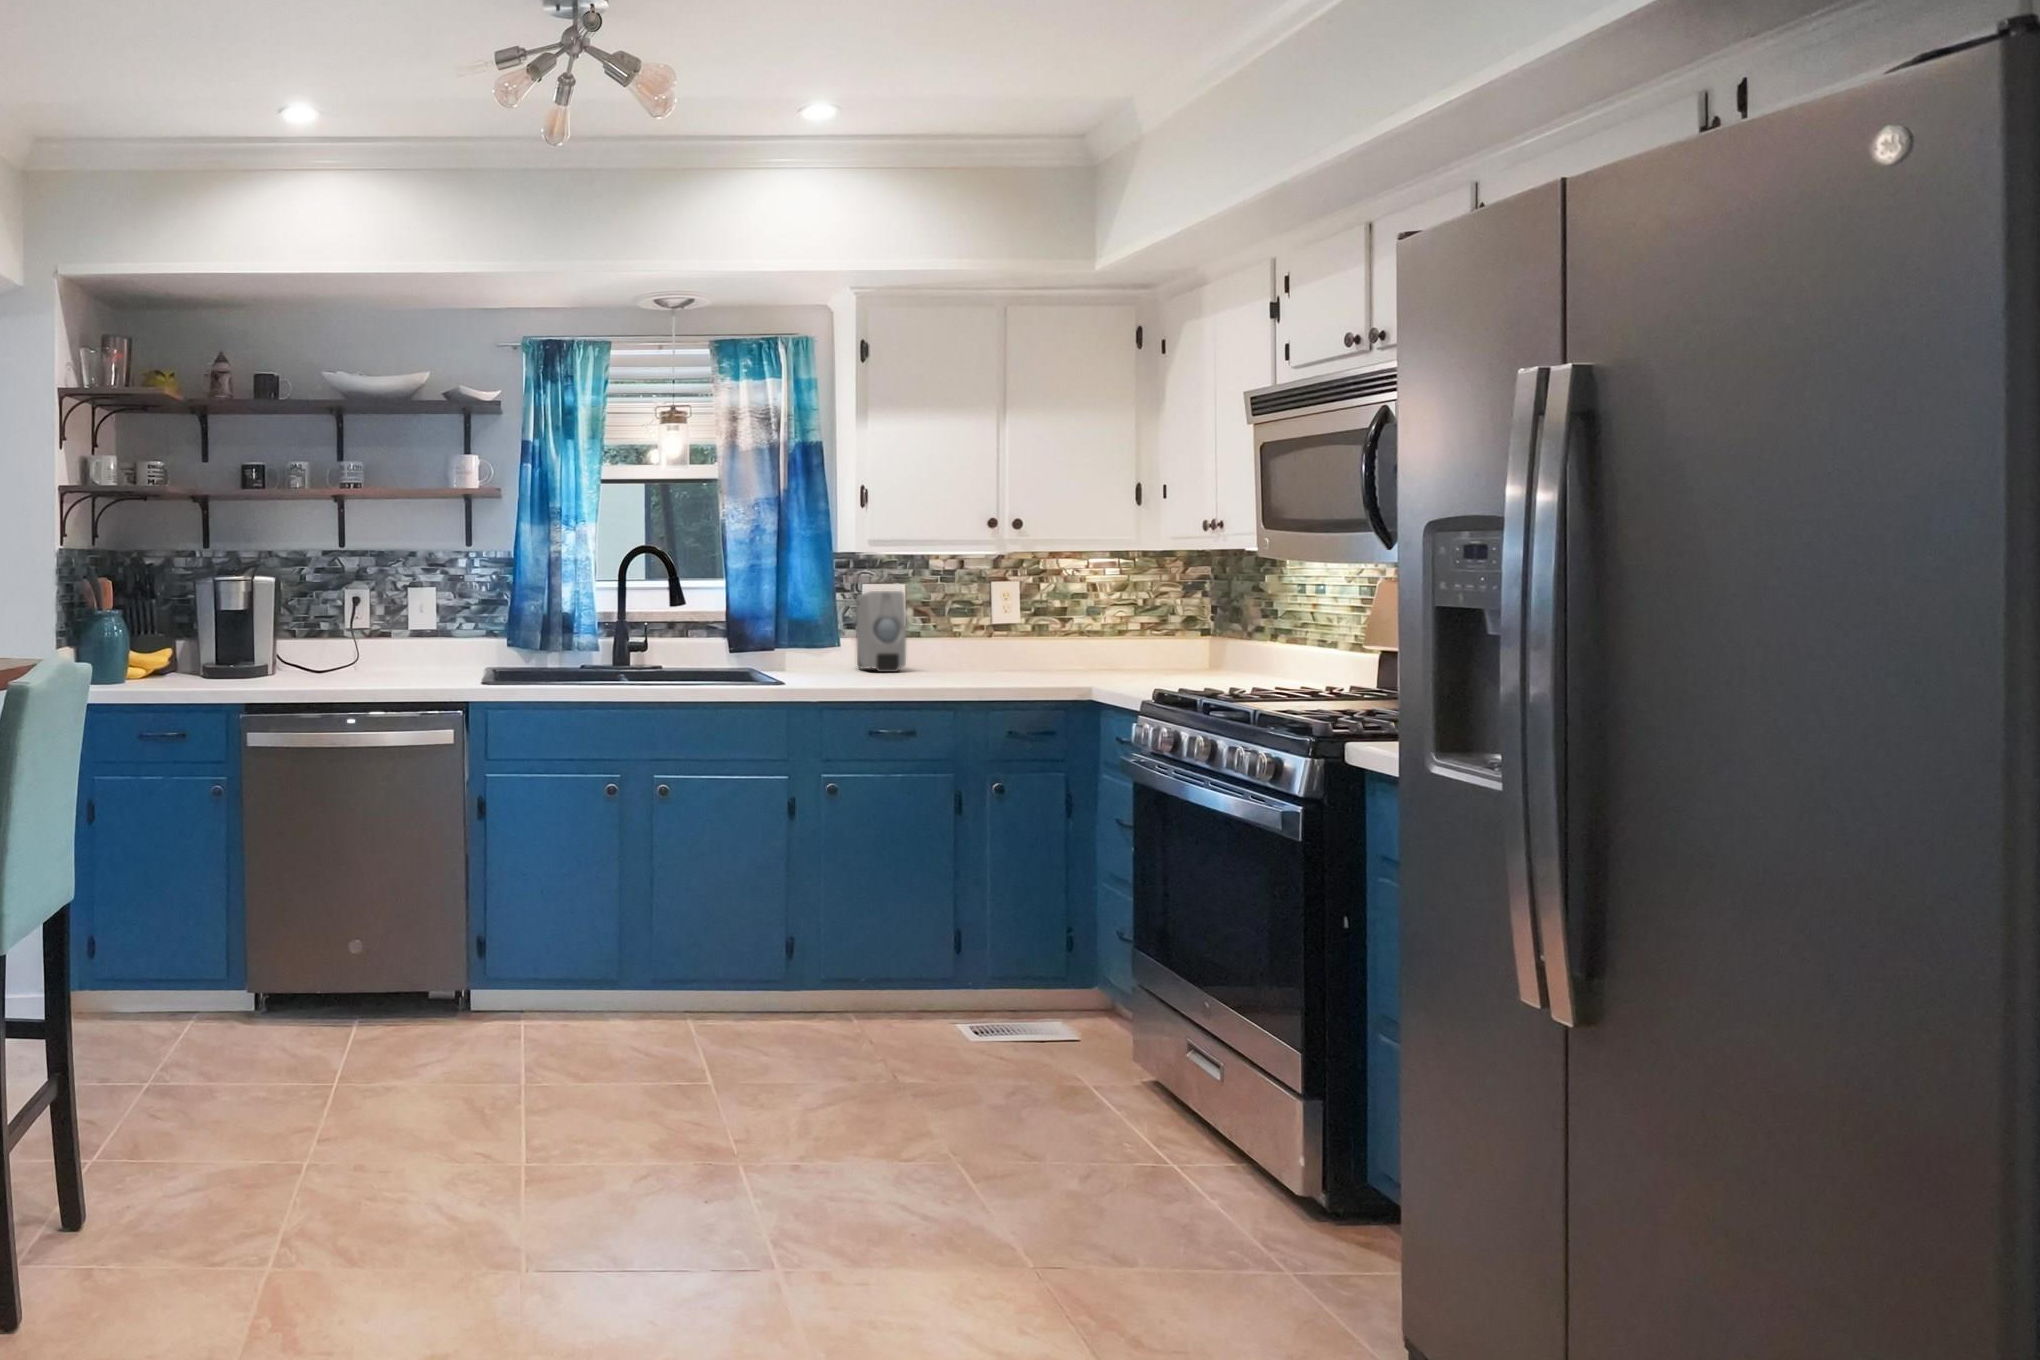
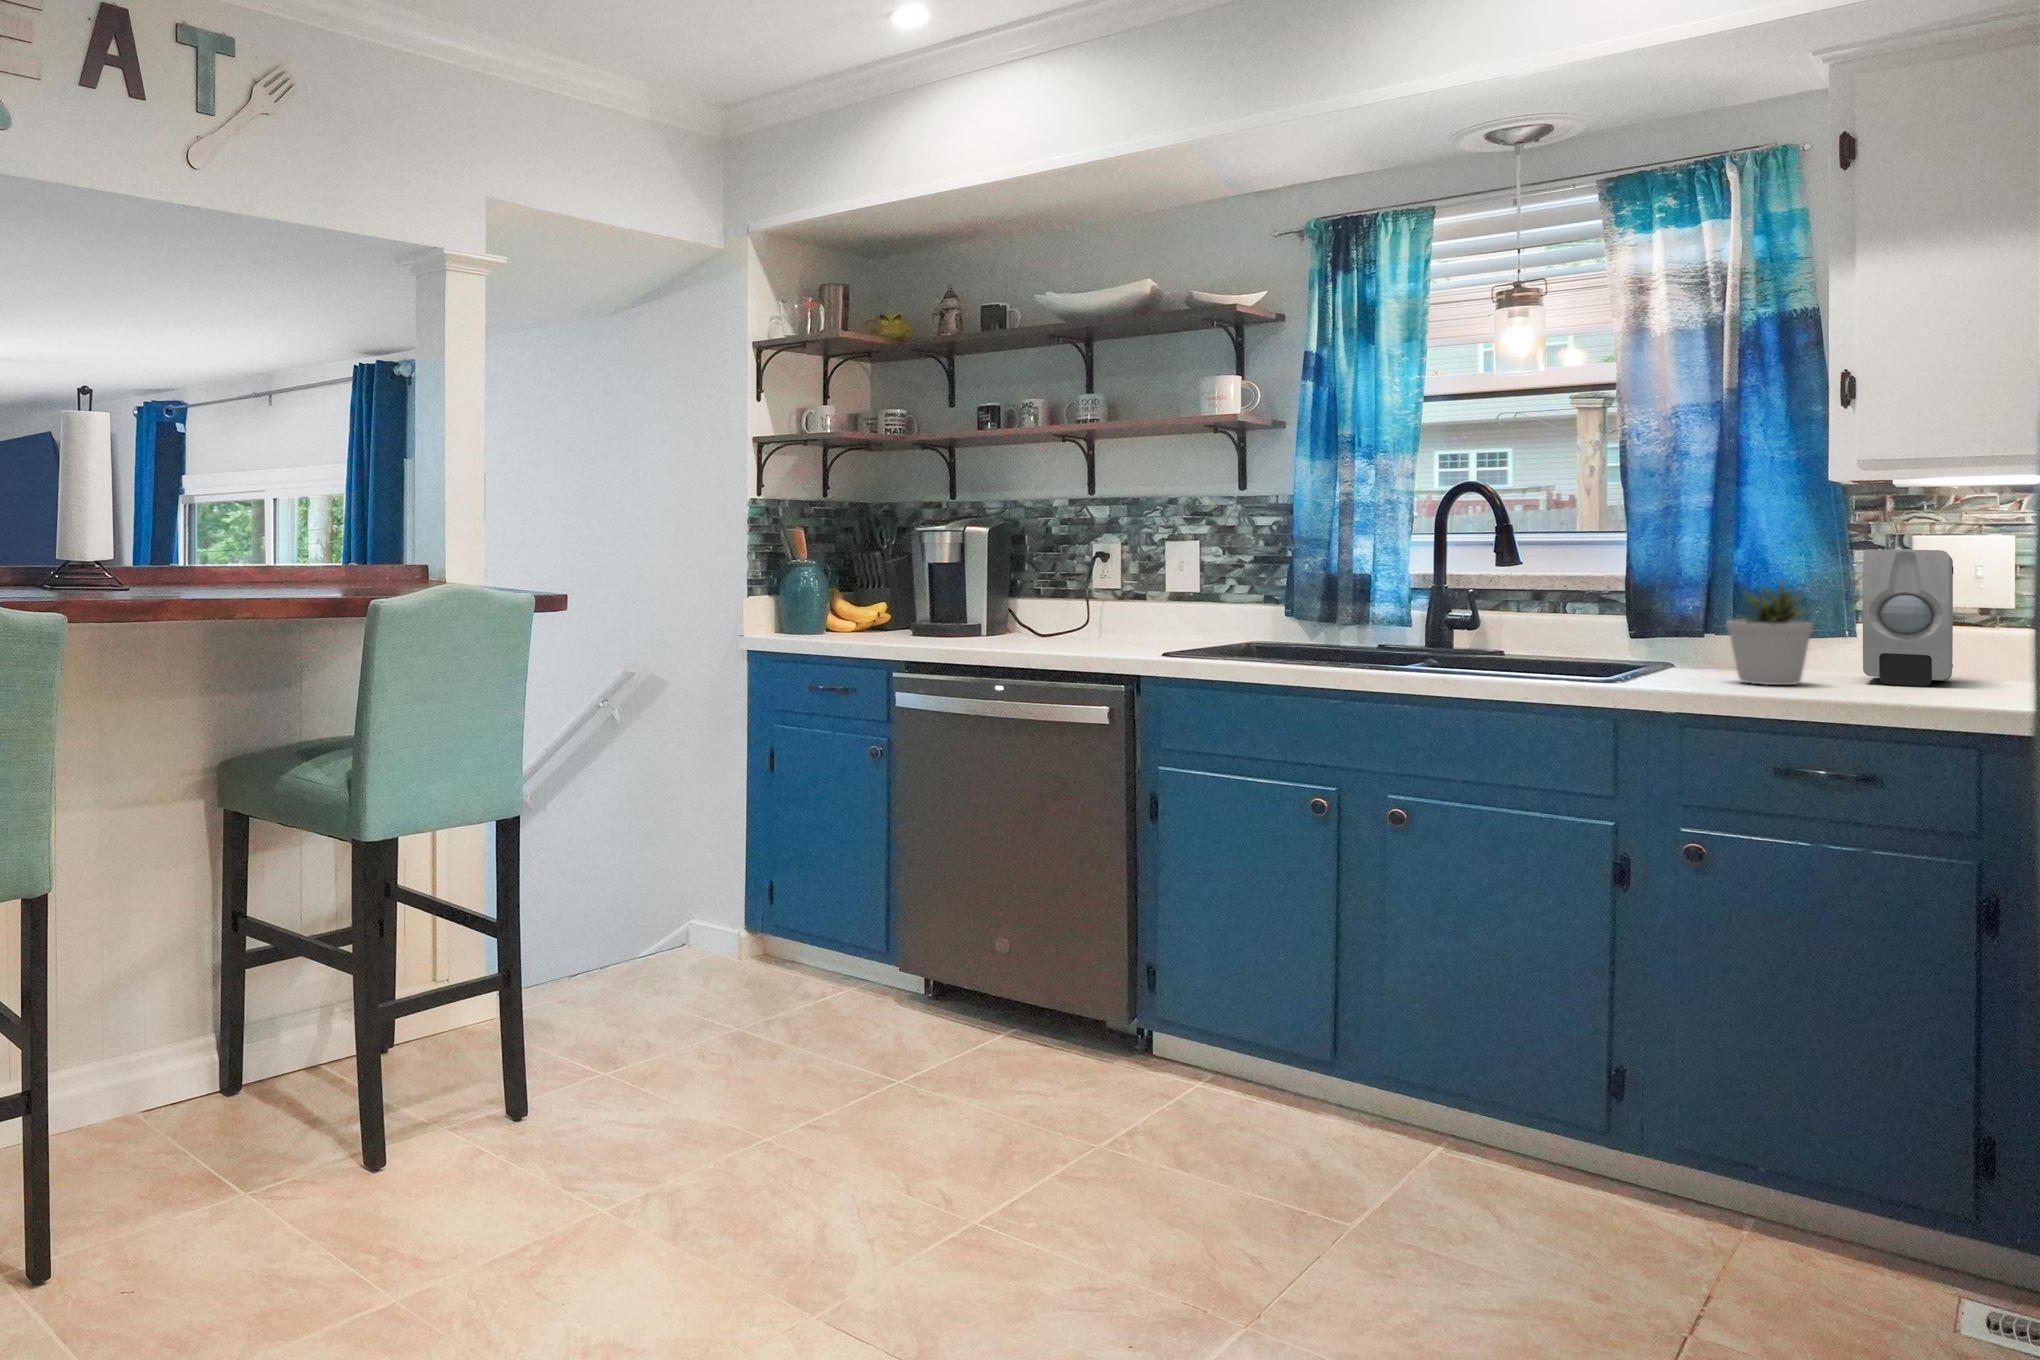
potted plant: none [814,609,857,676] -> present [1726,580,1813,685]

